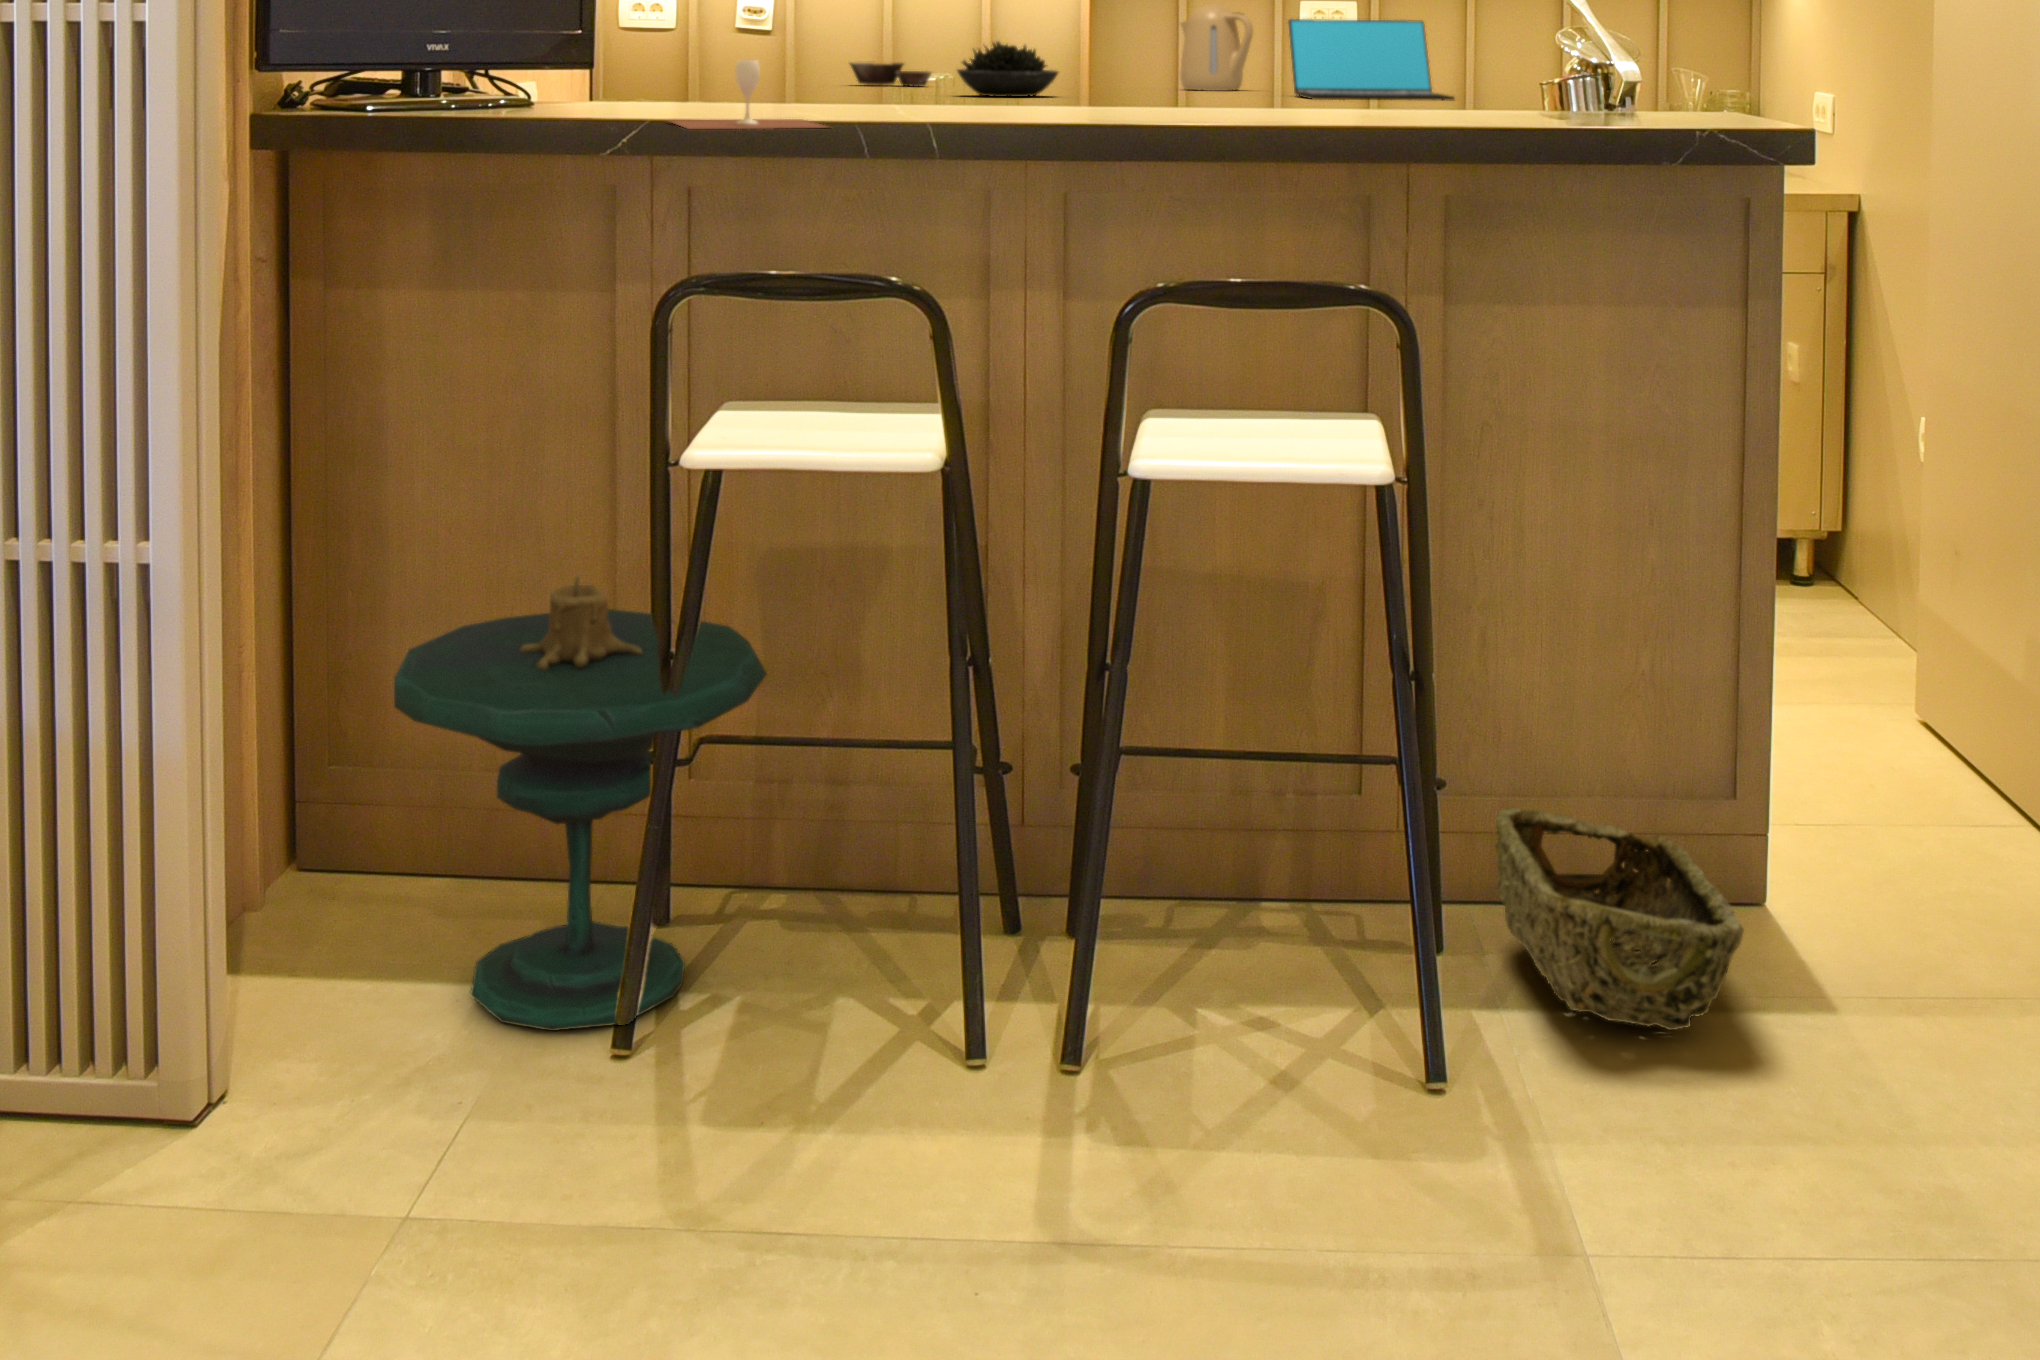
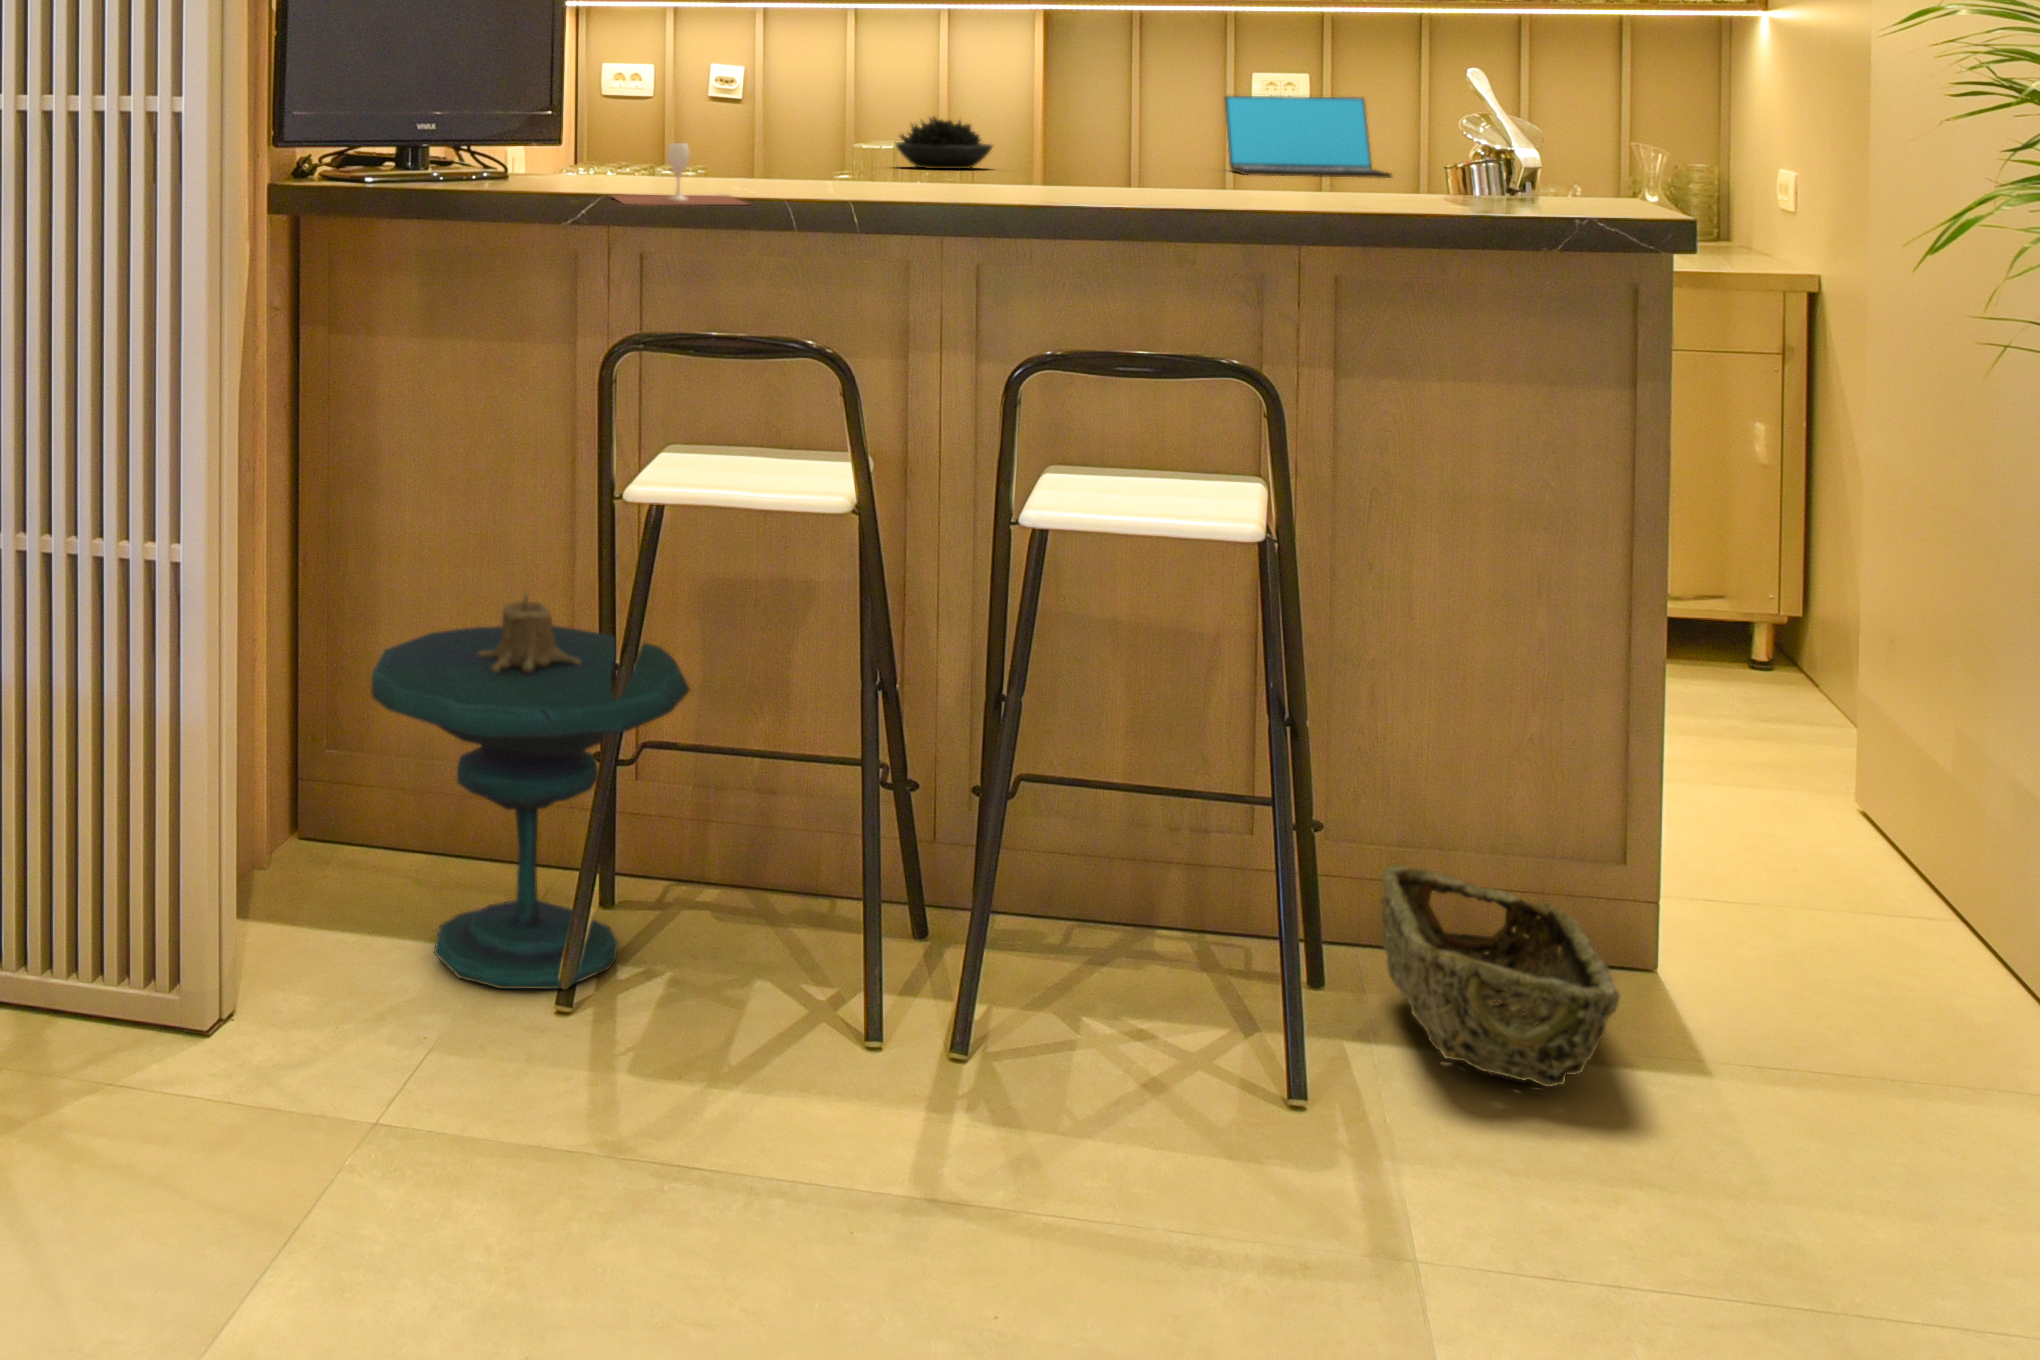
kettle: present [1180,4,1253,91] -> none [1122,78,1195,163]
bowl: present [850,63,931,87] -> none [801,131,881,155]

